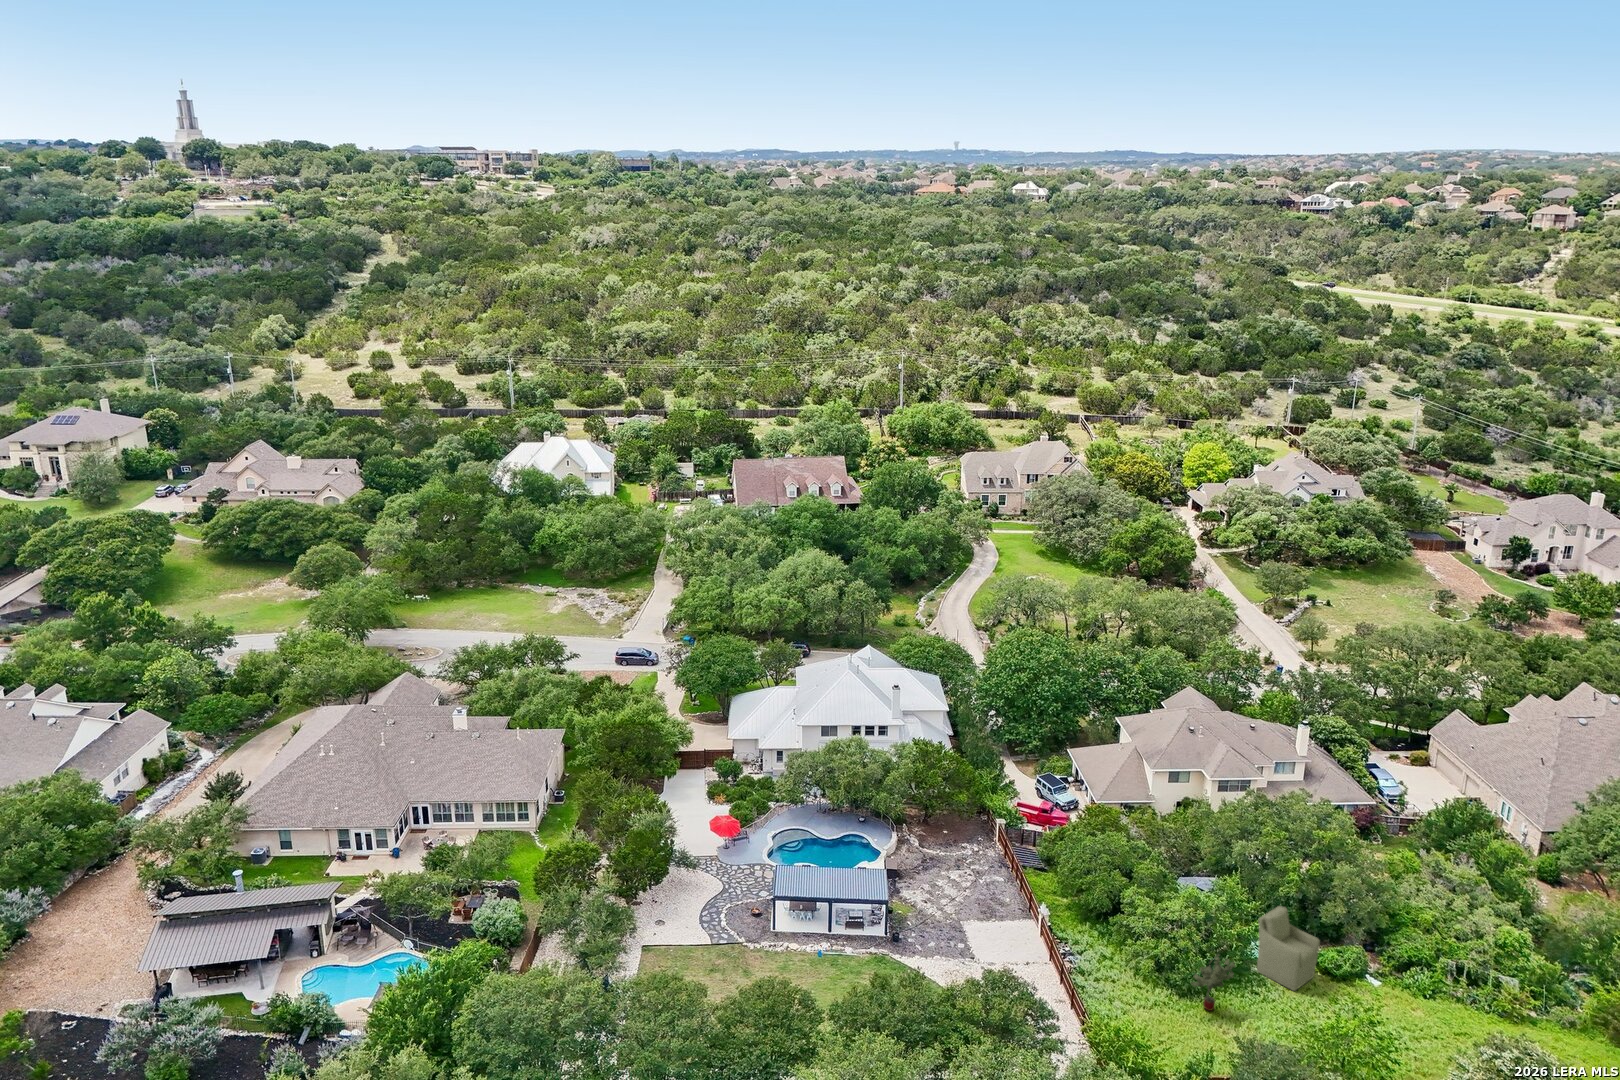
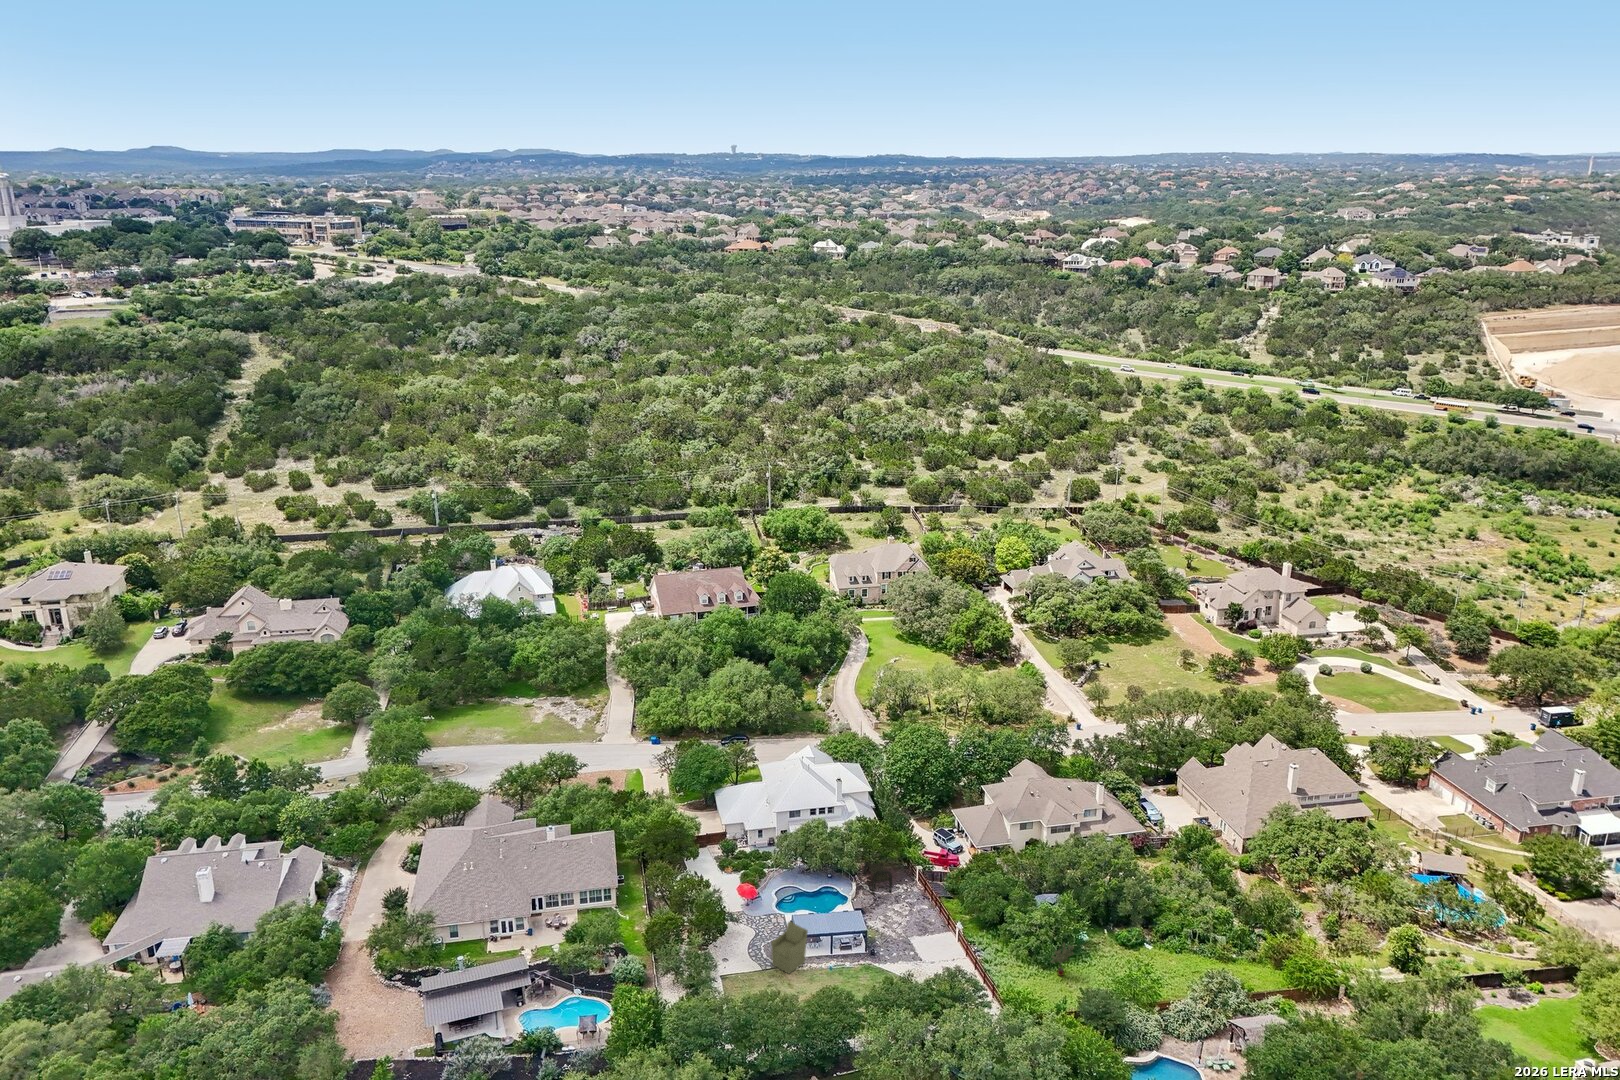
bench: none [914,798,953,854] -> present [864,862,892,894]
chair: present [1257,906,1320,991] -> present [771,922,808,974]

